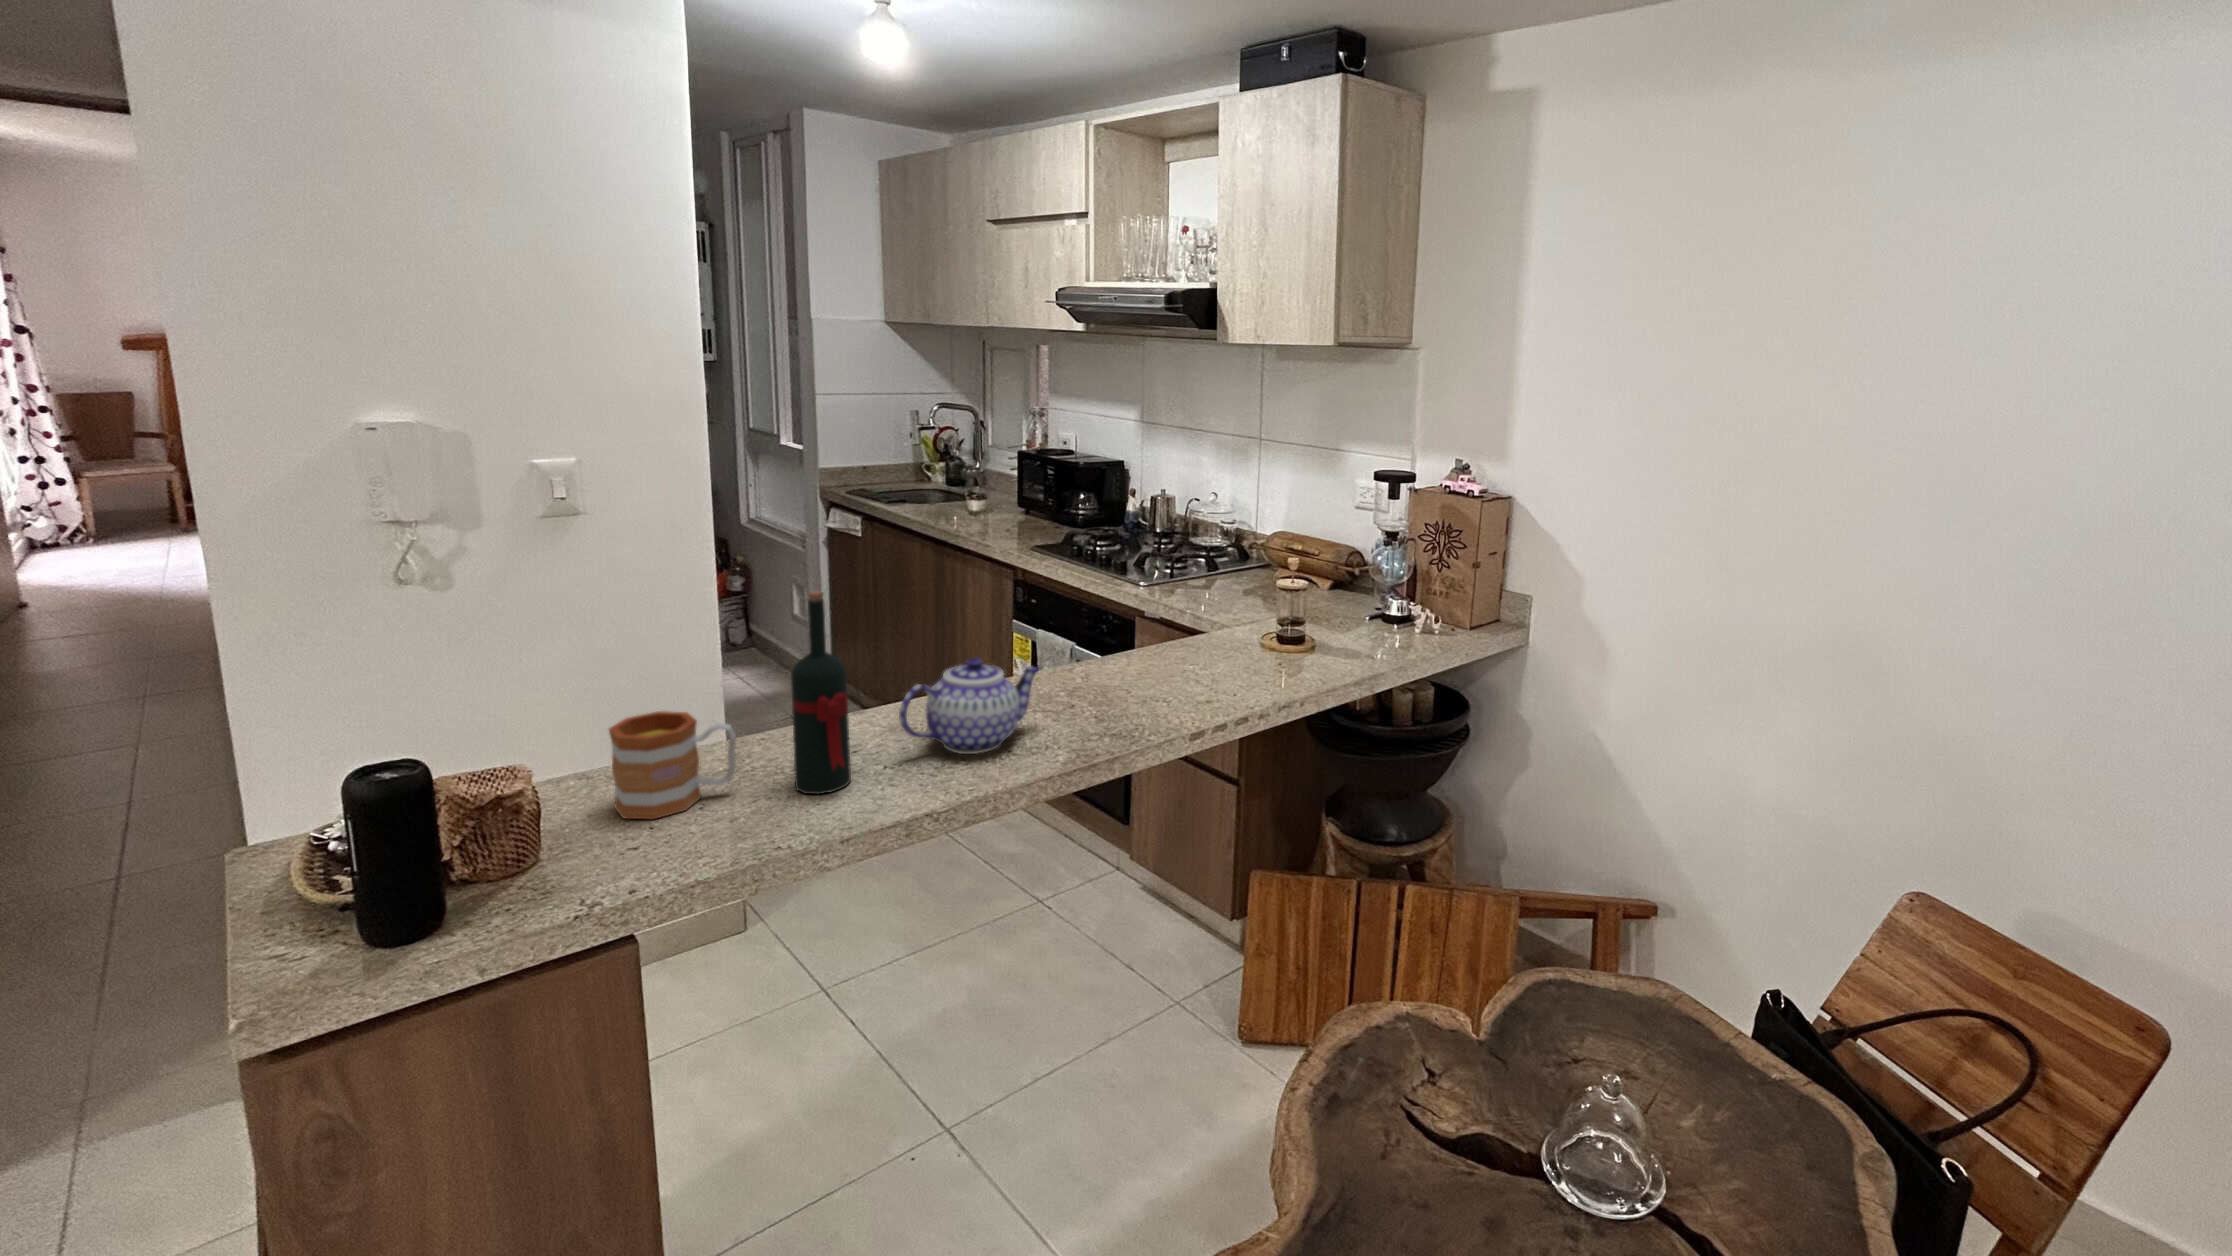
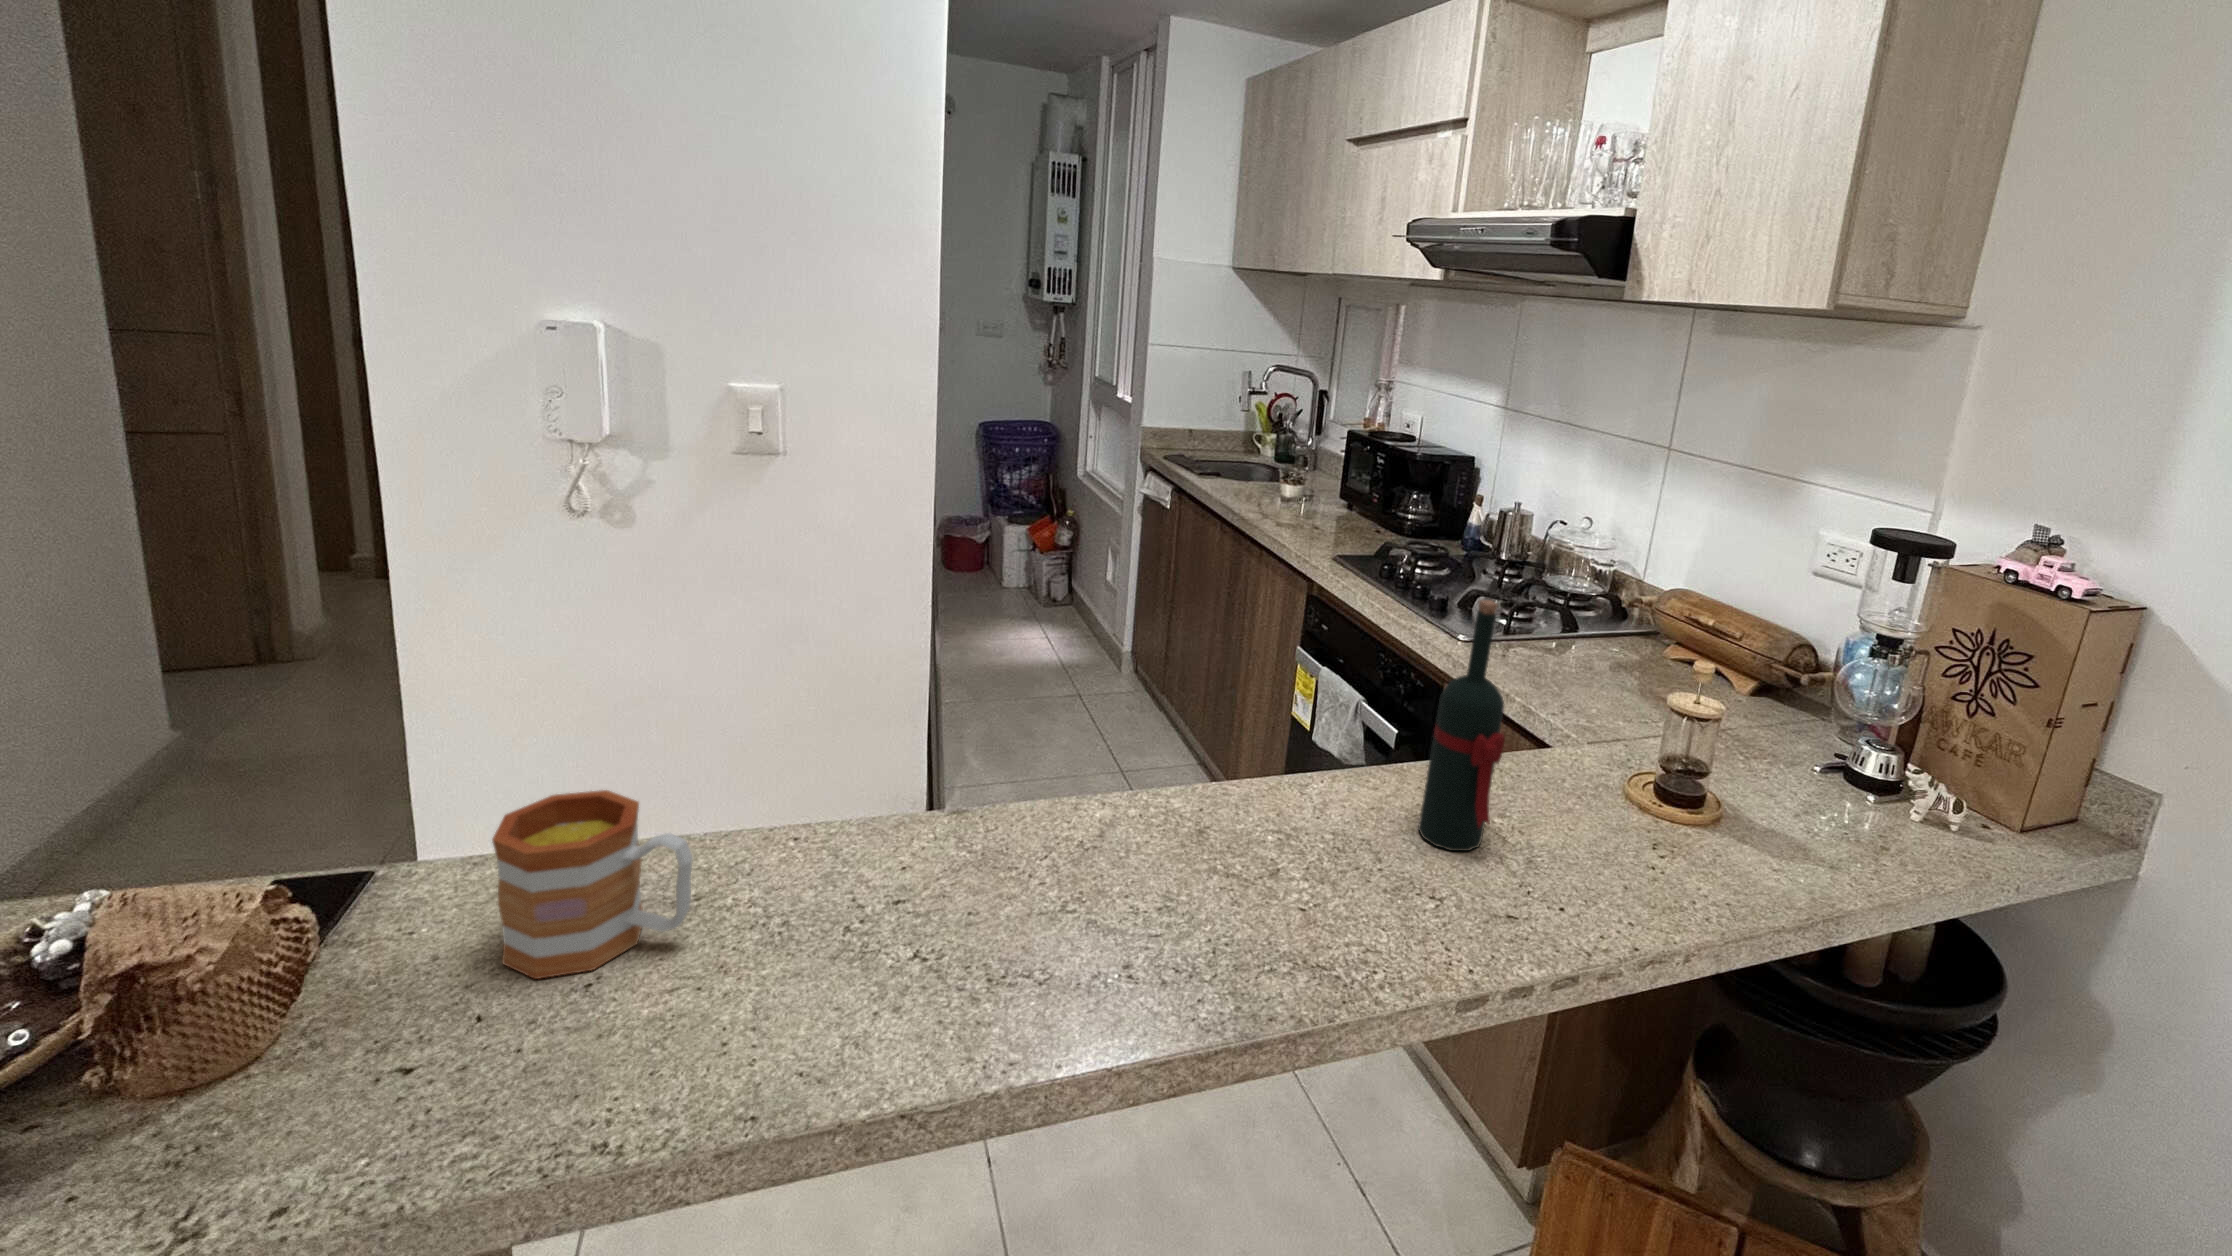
wine bottle: present [791,591,851,794] -> present [1418,600,1505,851]
teapot: present [899,657,1040,754] -> none [960,782,1220,952]

